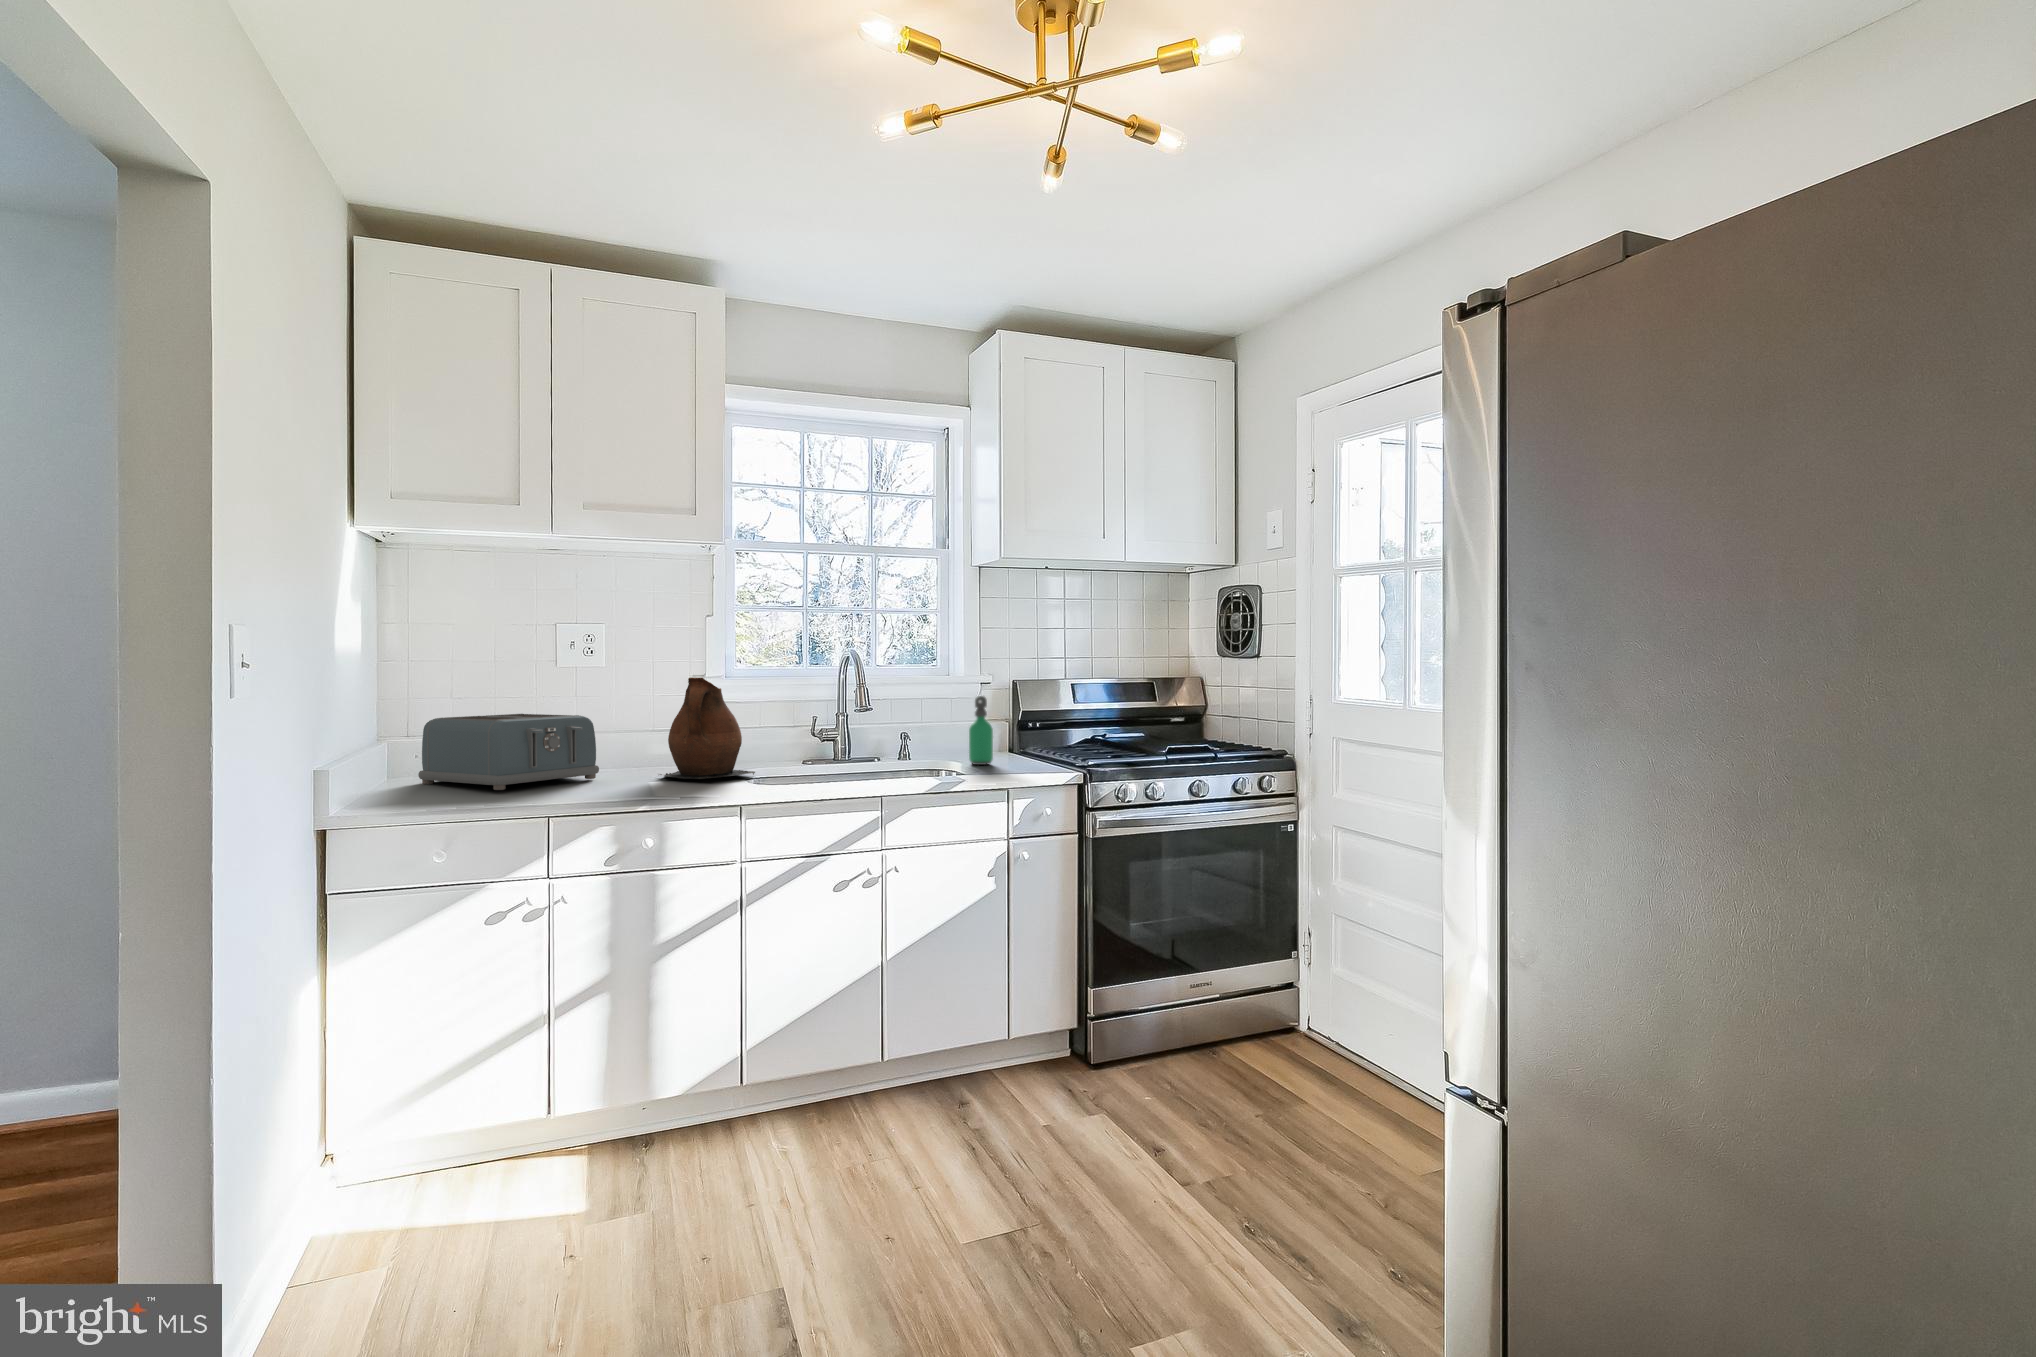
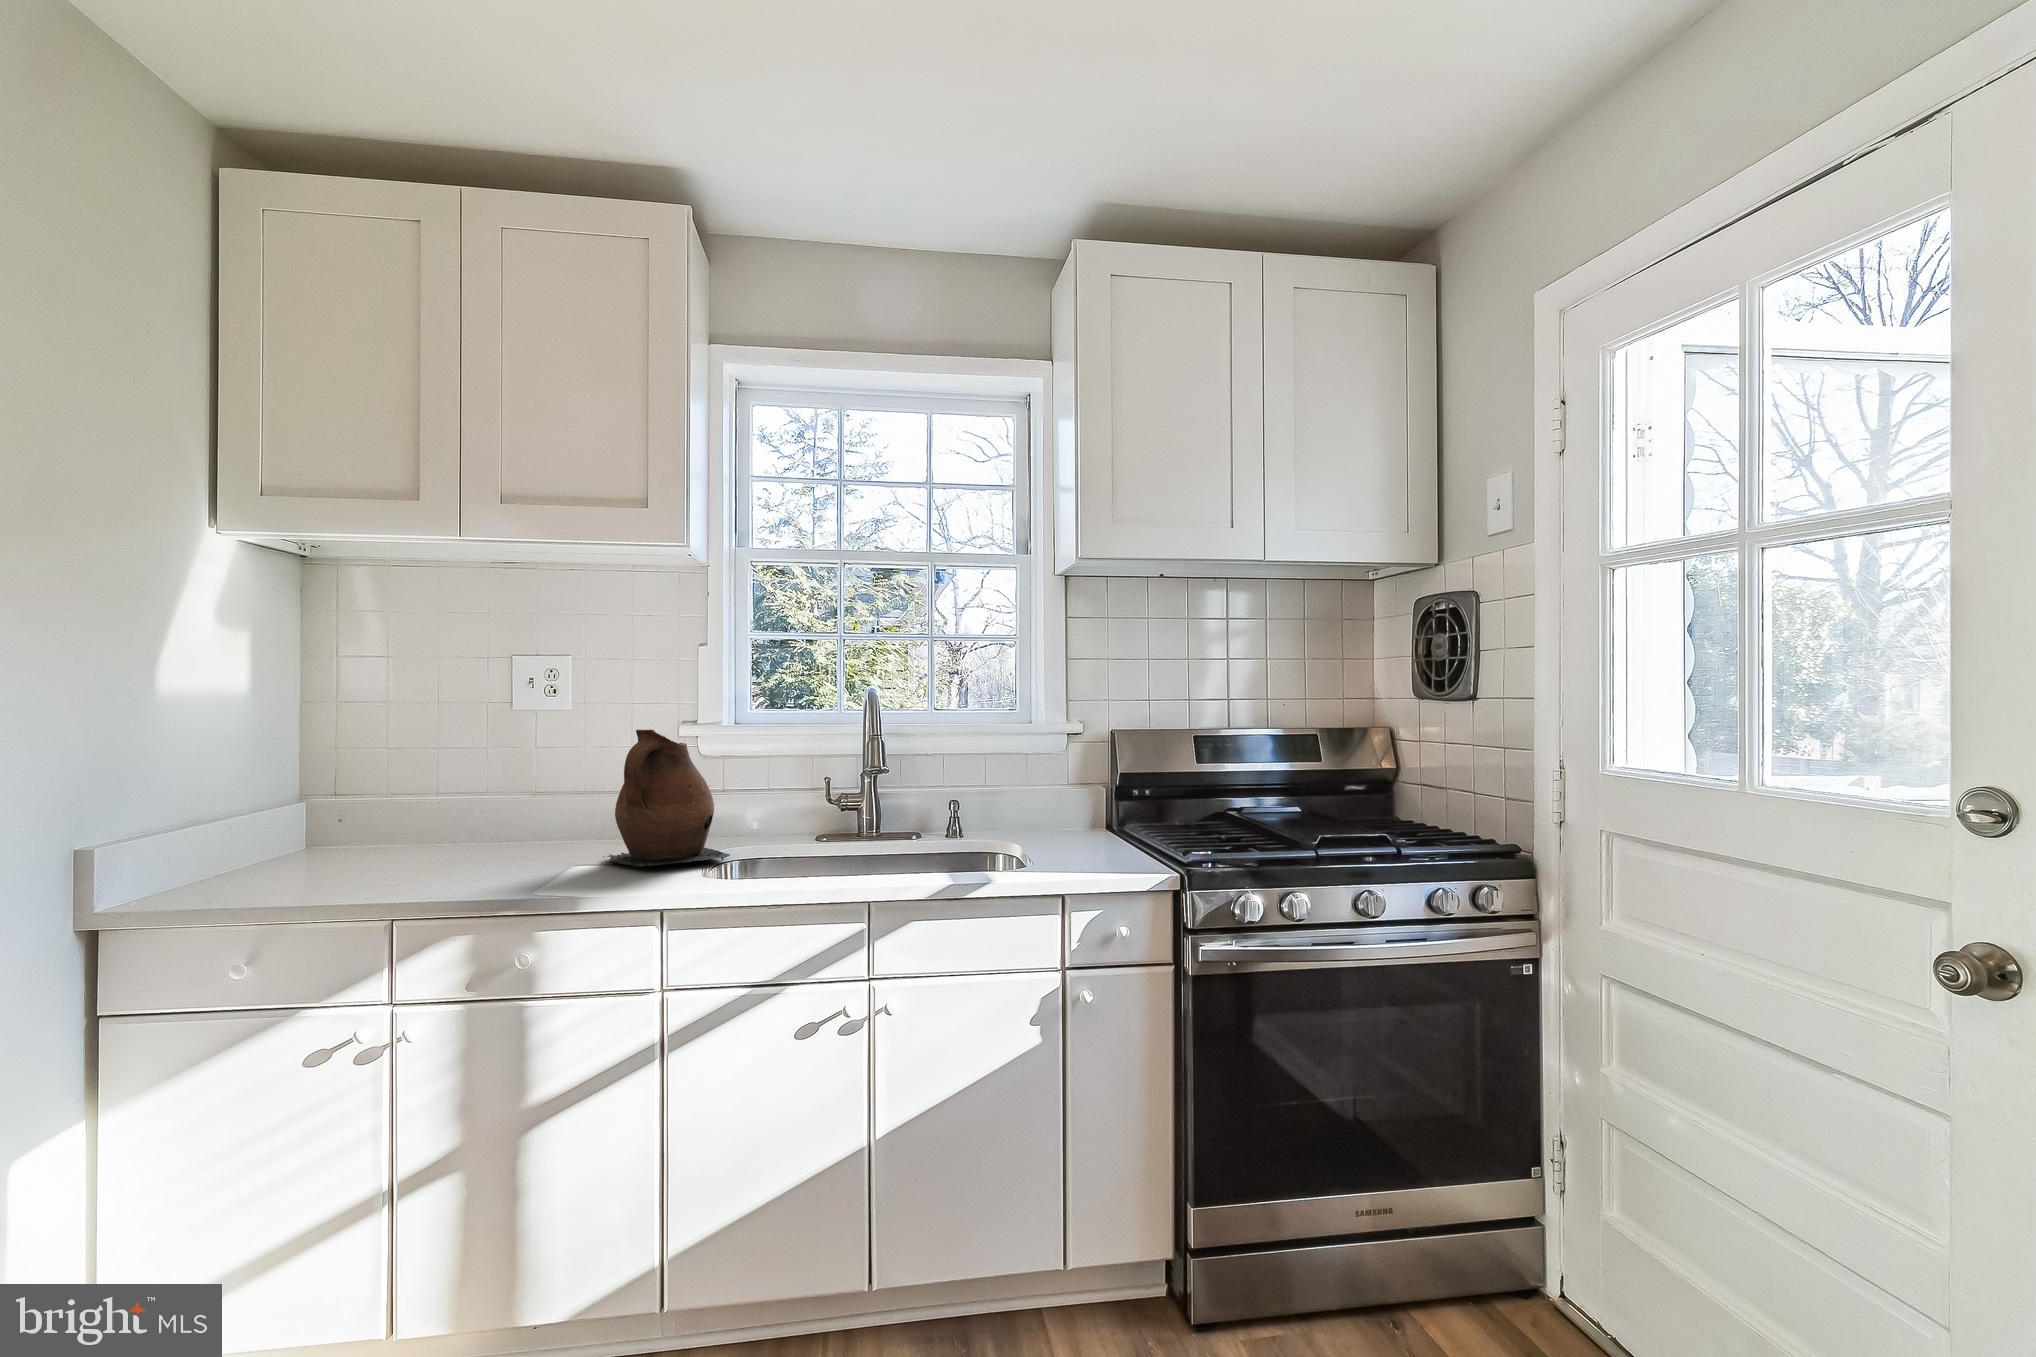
soap dispenser: present [969,696,993,765] -> none [1038,753,1071,850]
toaster: present [418,714,599,790] -> none [323,772,532,877]

